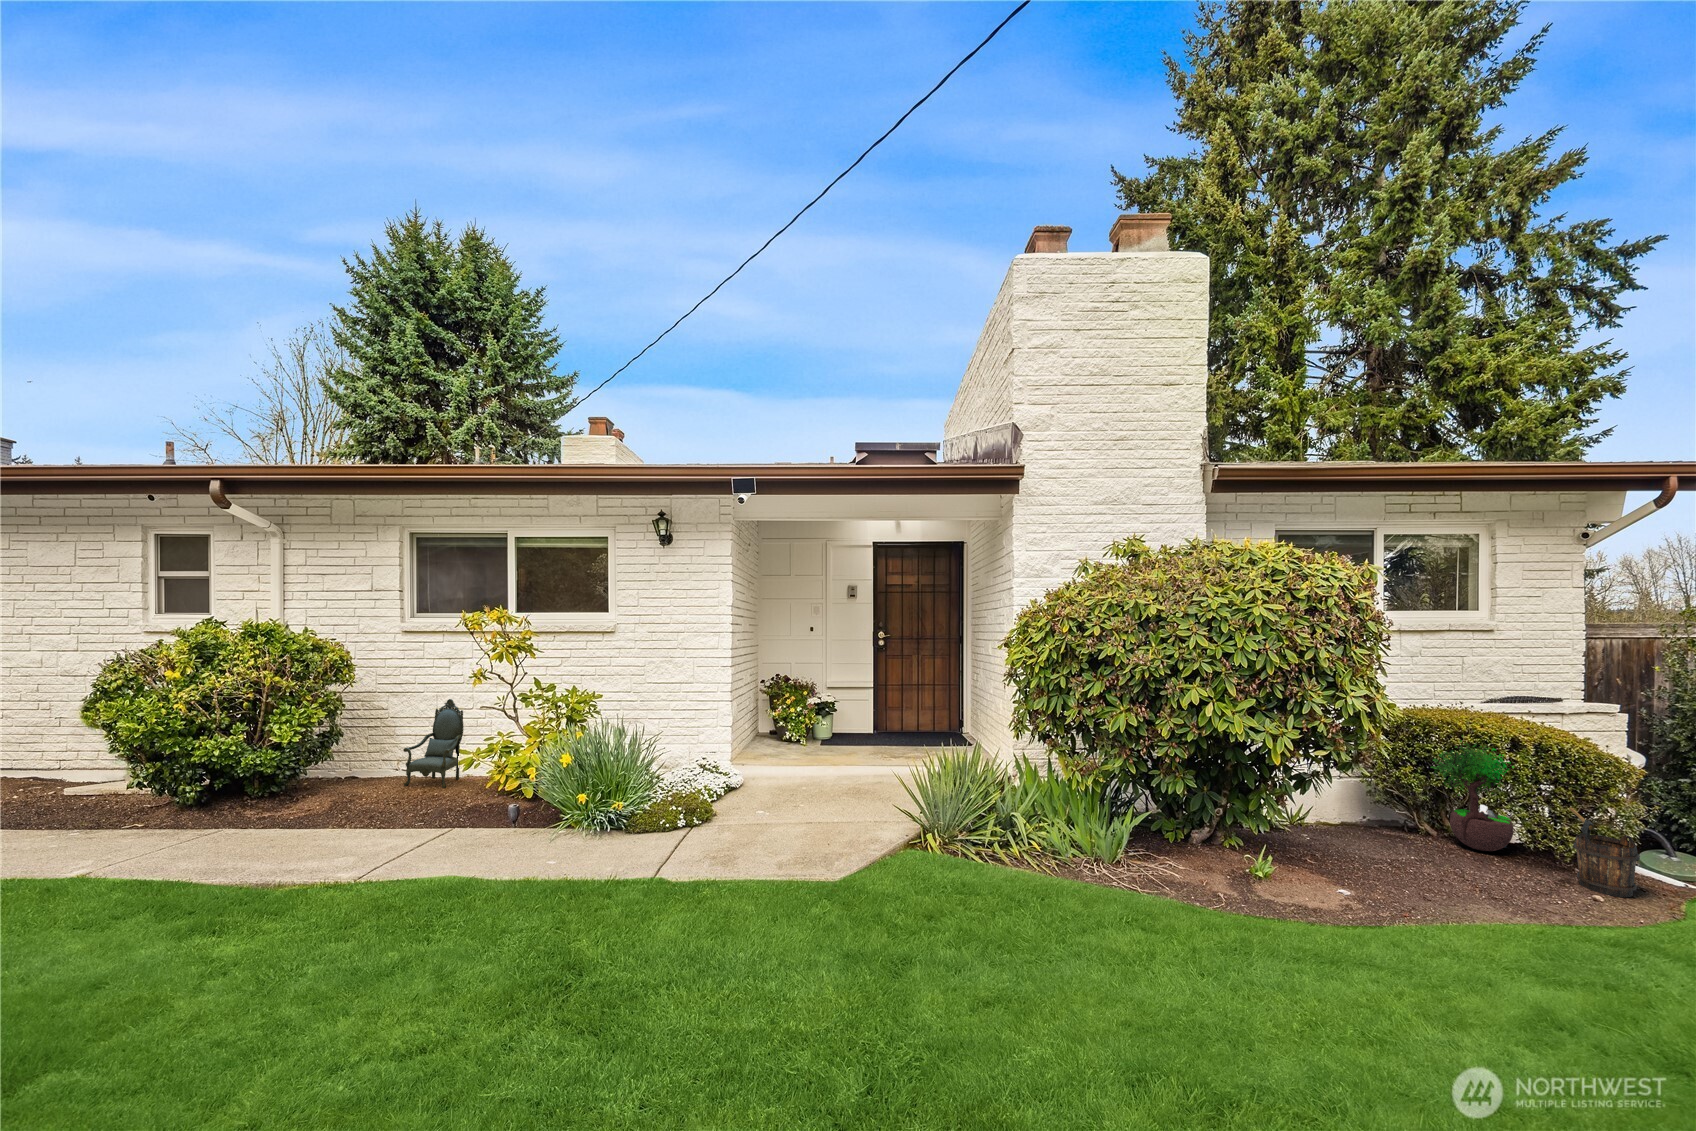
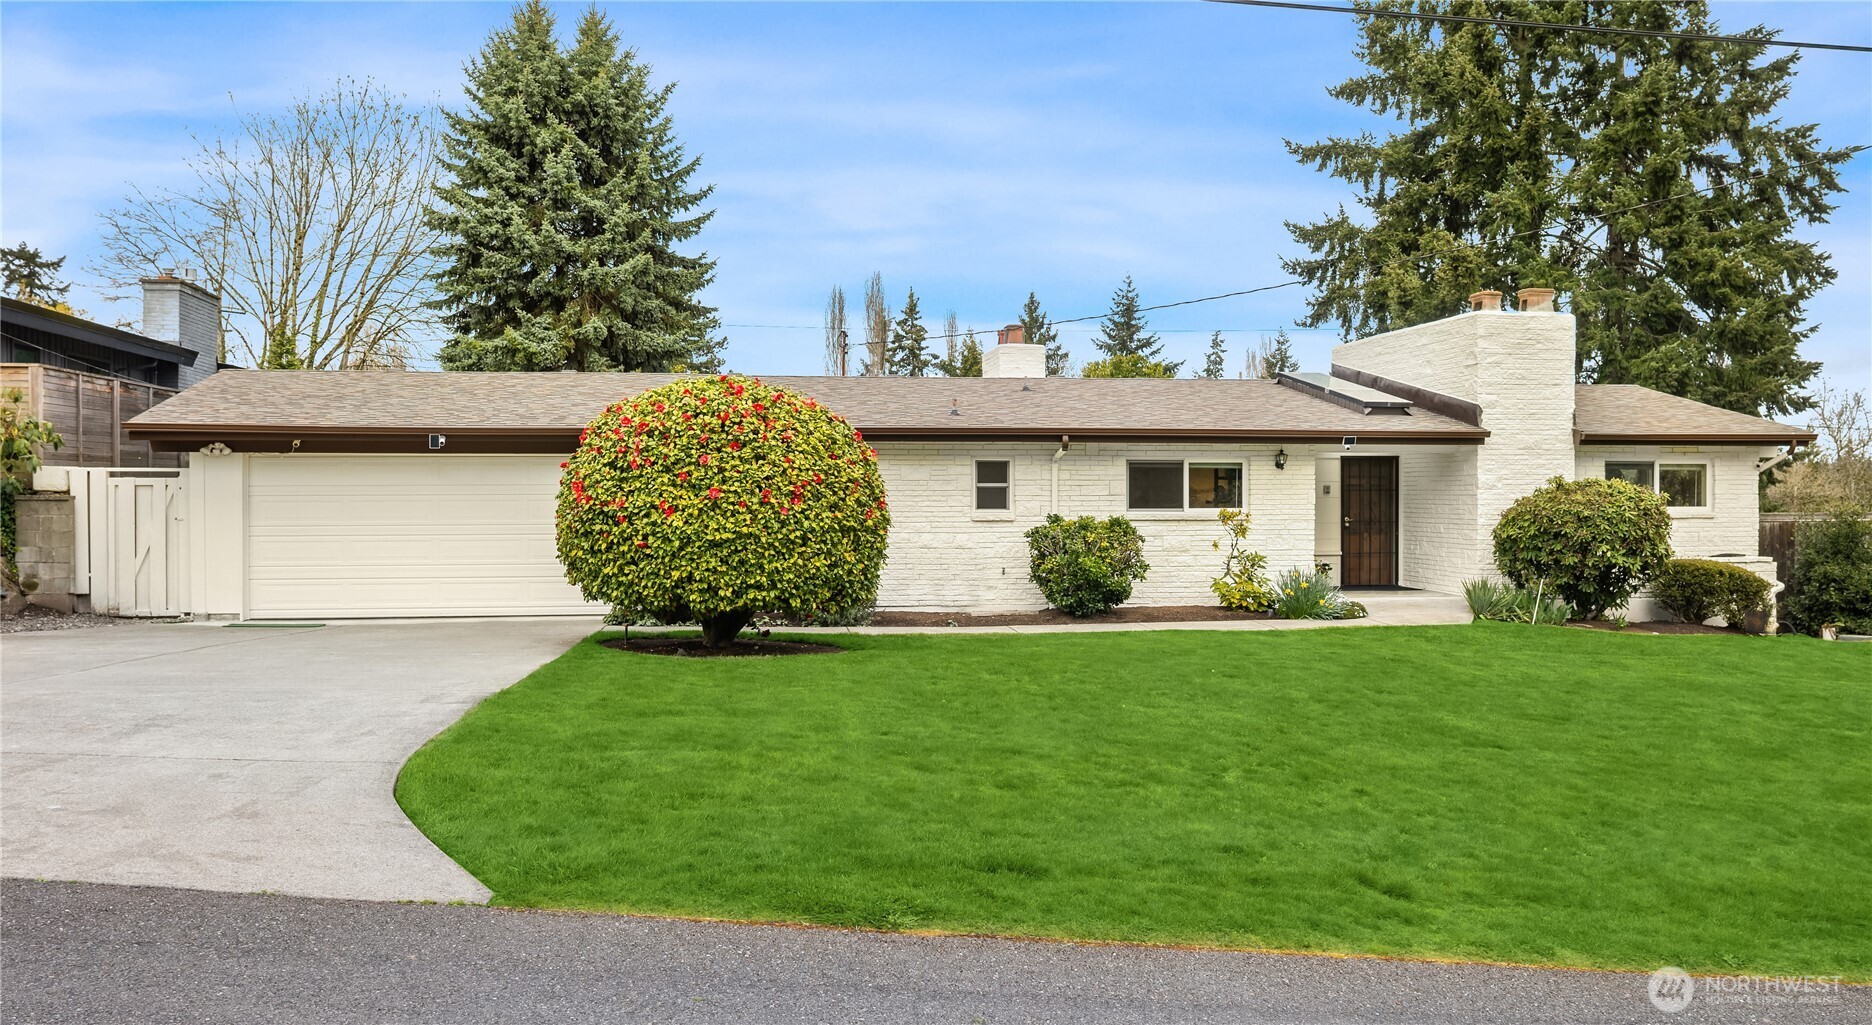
armchair: present [403,699,464,788] -> none [1148,544,1184,606]
potted tree: present [1431,735,1514,851] -> none [1687,569,1723,621]

